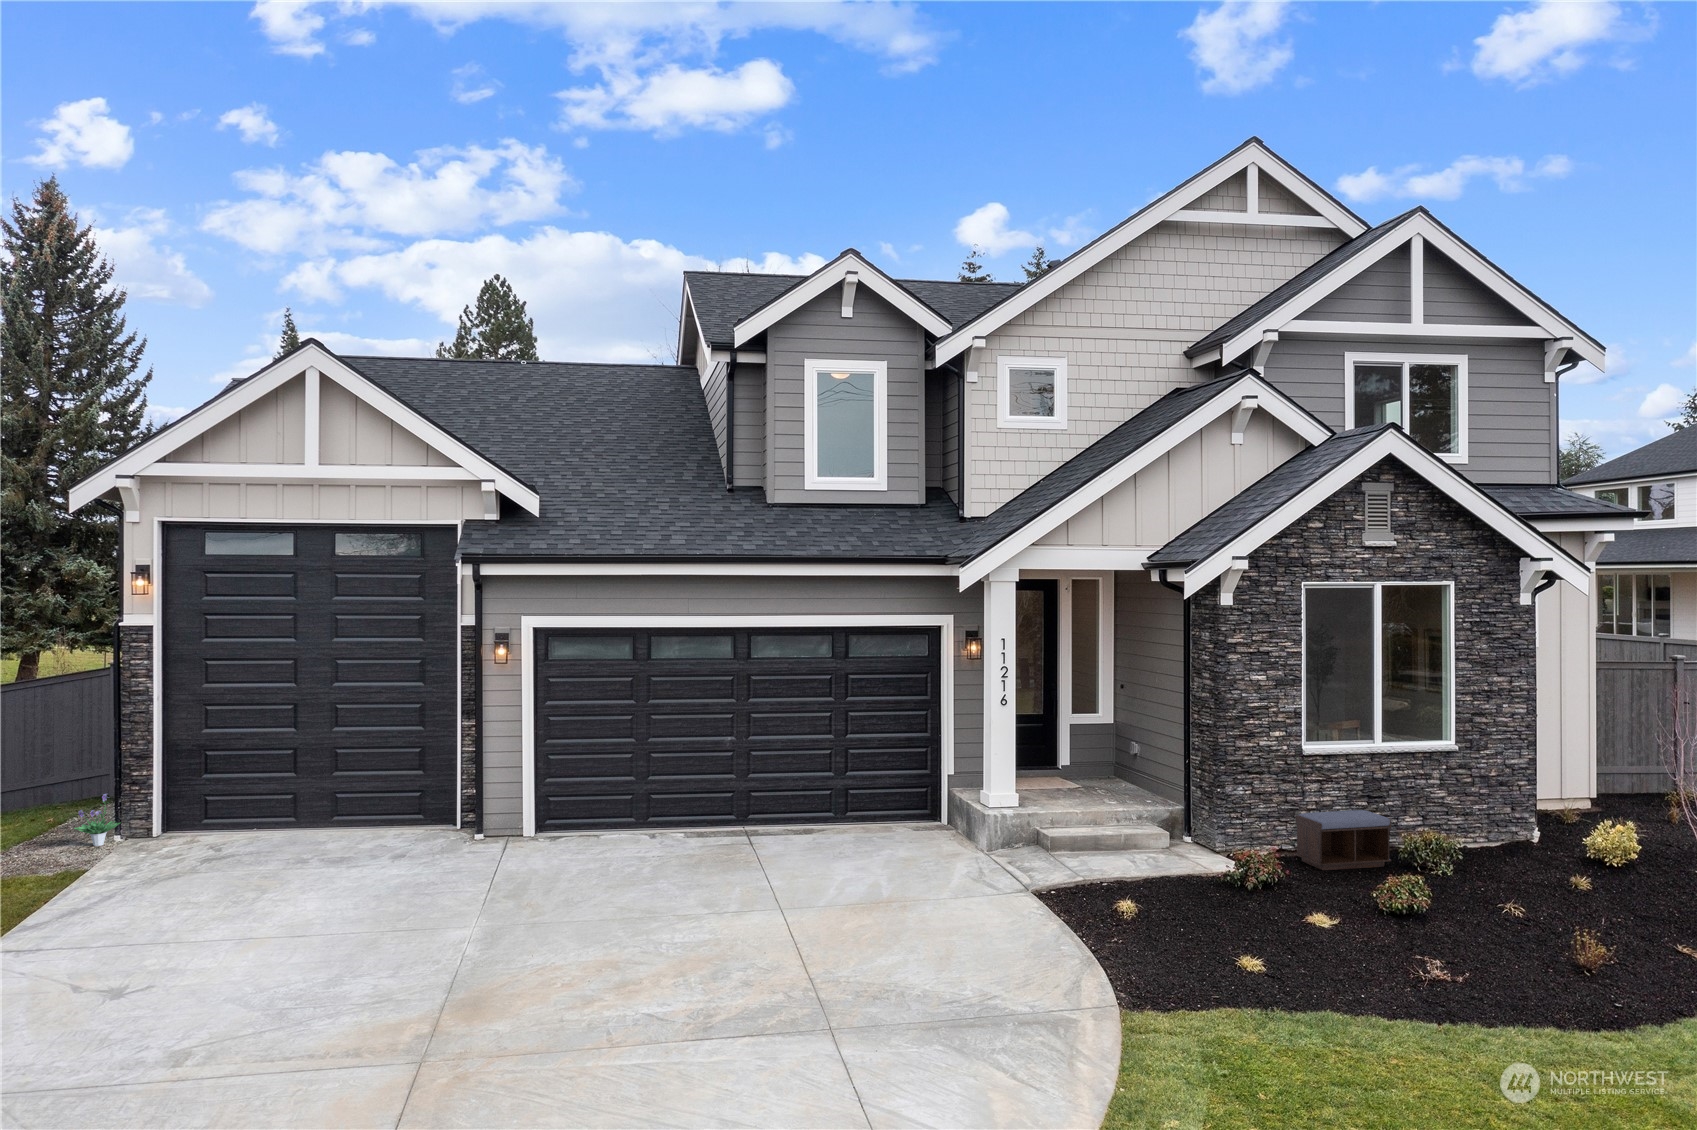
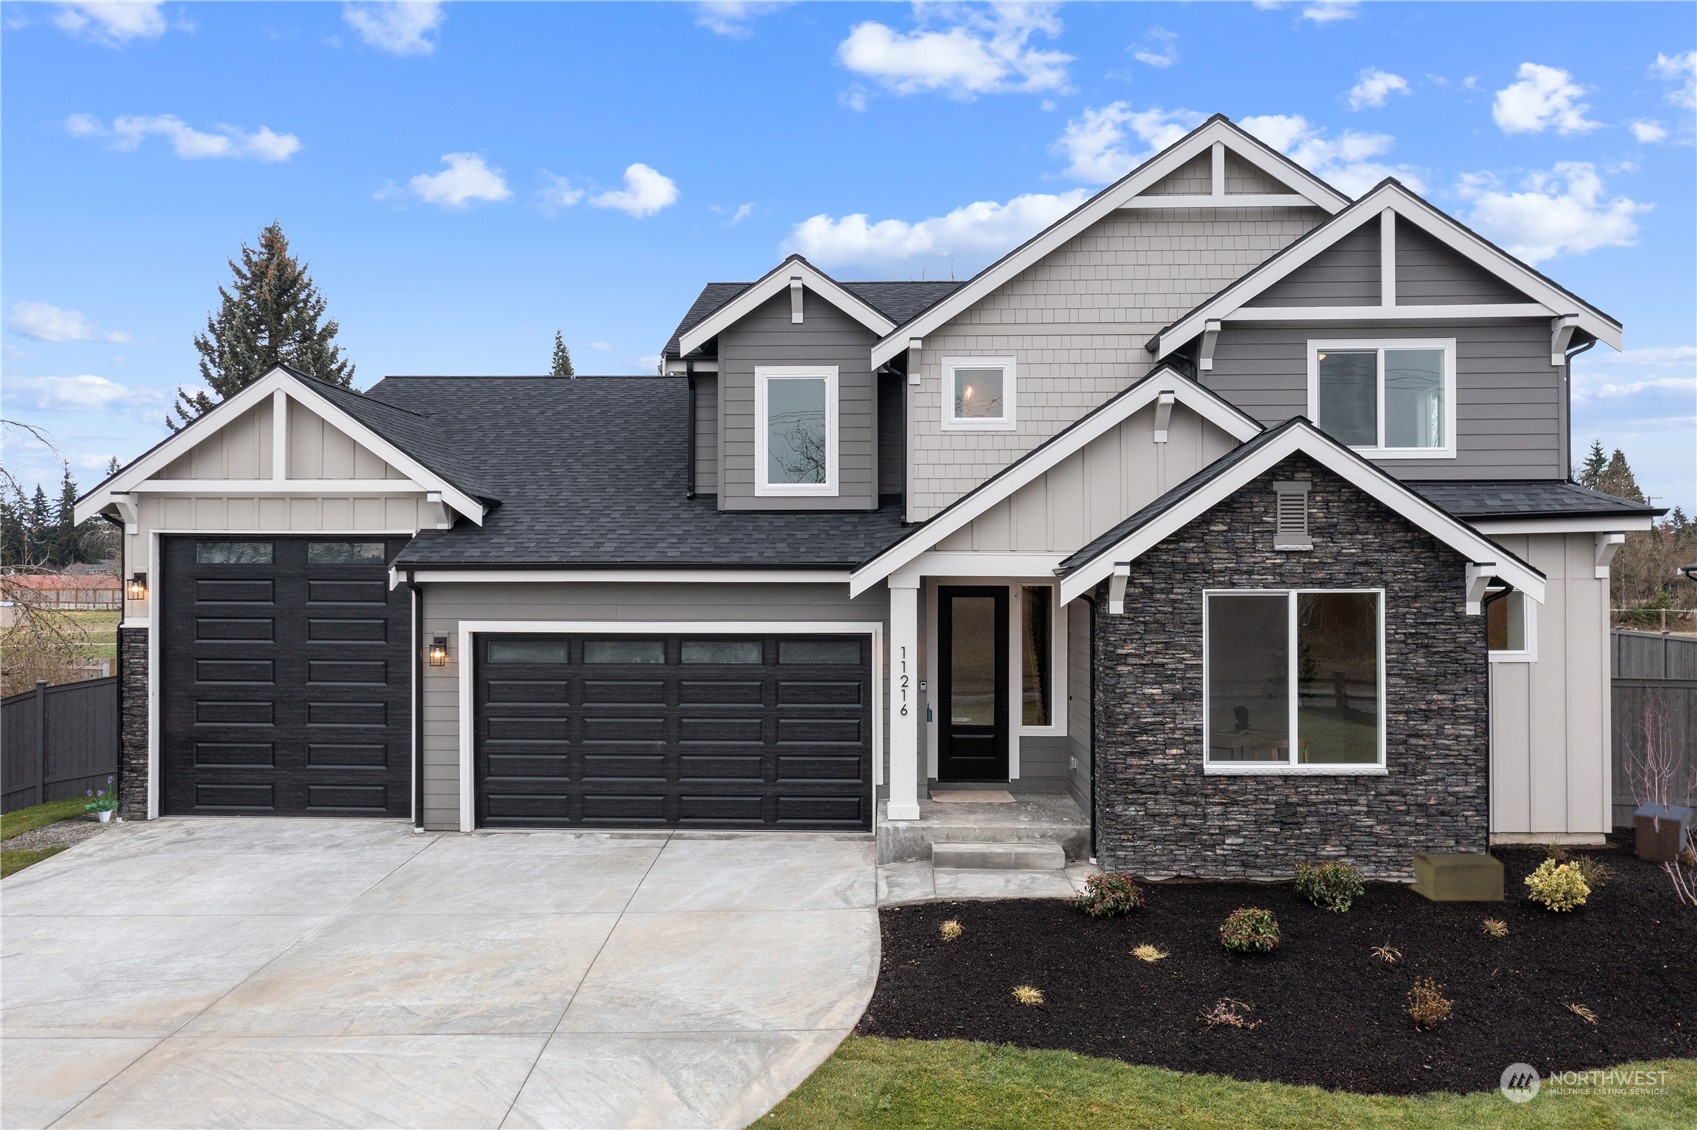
bench: present [1296,810,1391,870] -> present [1633,801,1692,863]
cardboard box: none [1475,818,1561,863] -> present [1410,852,1504,901]

